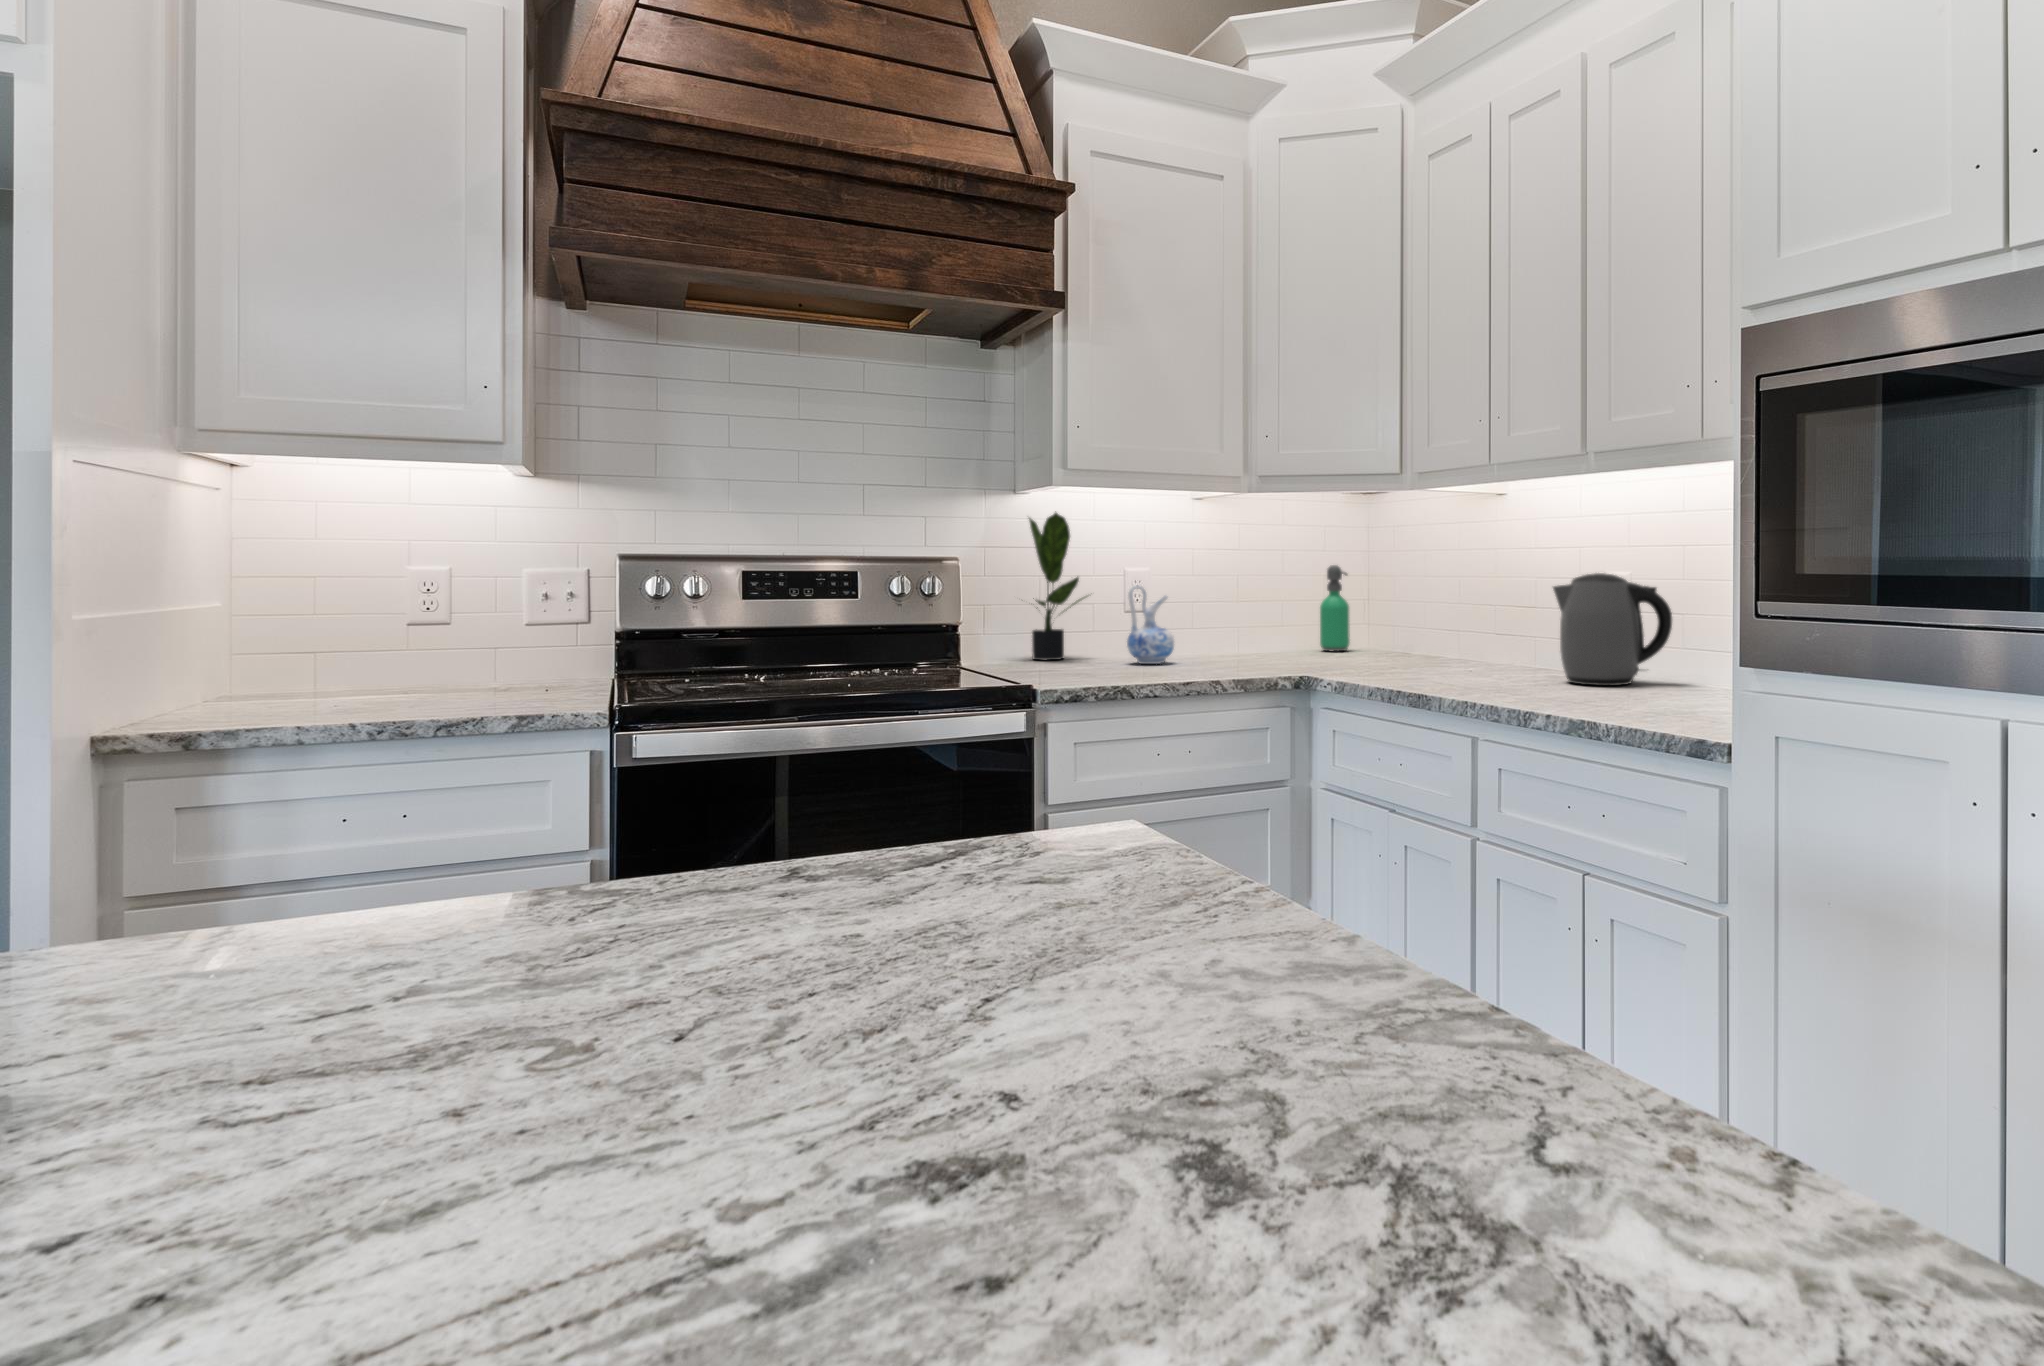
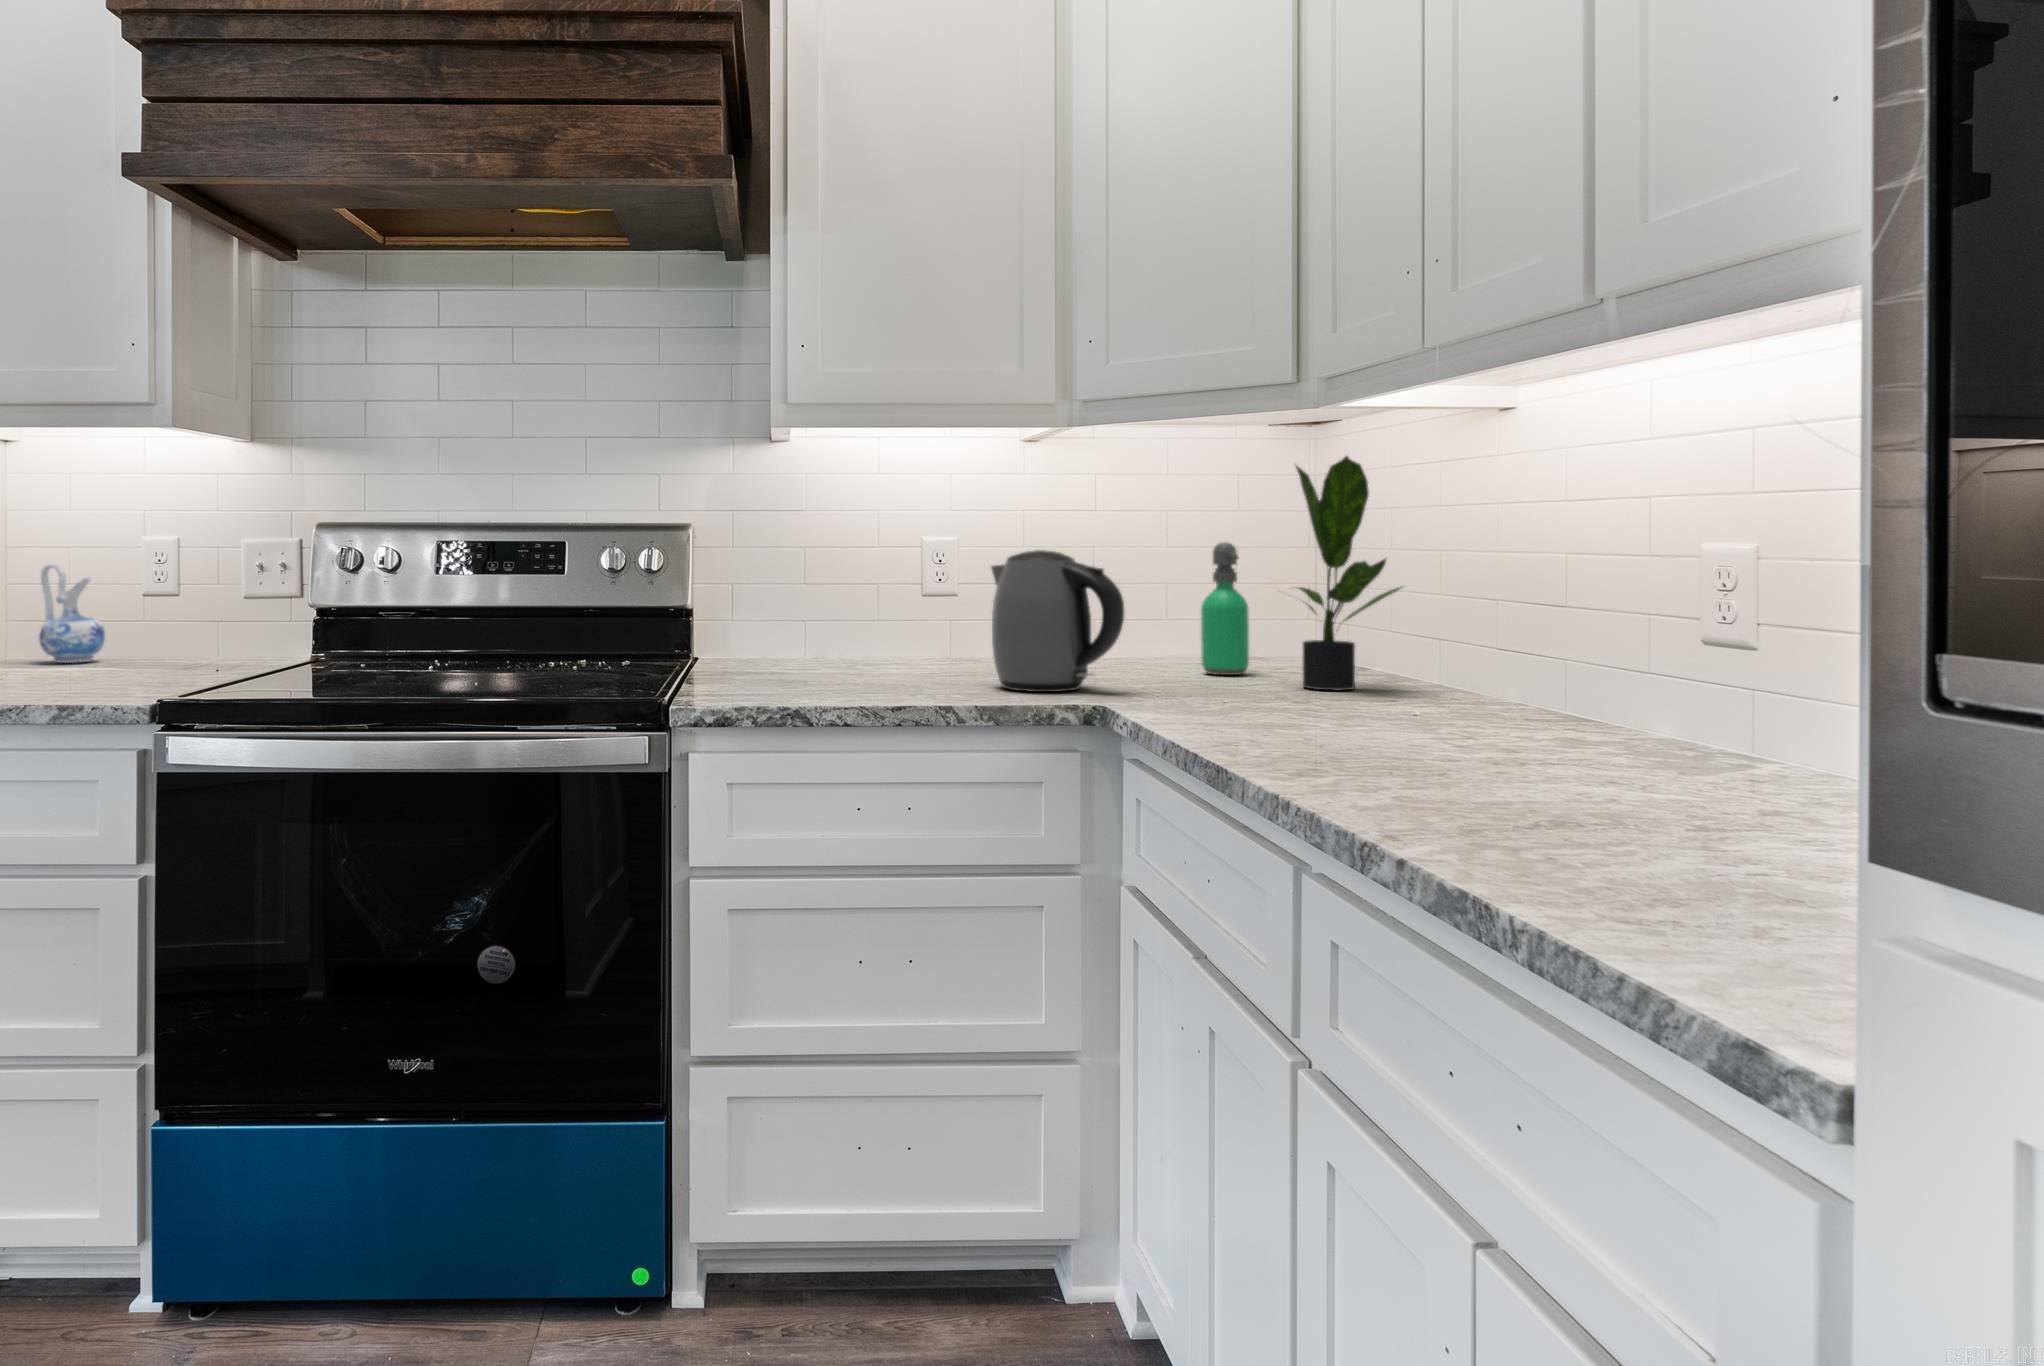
potted plant: present [1029,513,1087,660] -> present [1296,456,1401,690]
kettle: present [1553,573,1672,686] -> present [991,550,1124,692]
ceramic pitcher: present [1127,585,1174,664] -> present [39,564,105,663]

